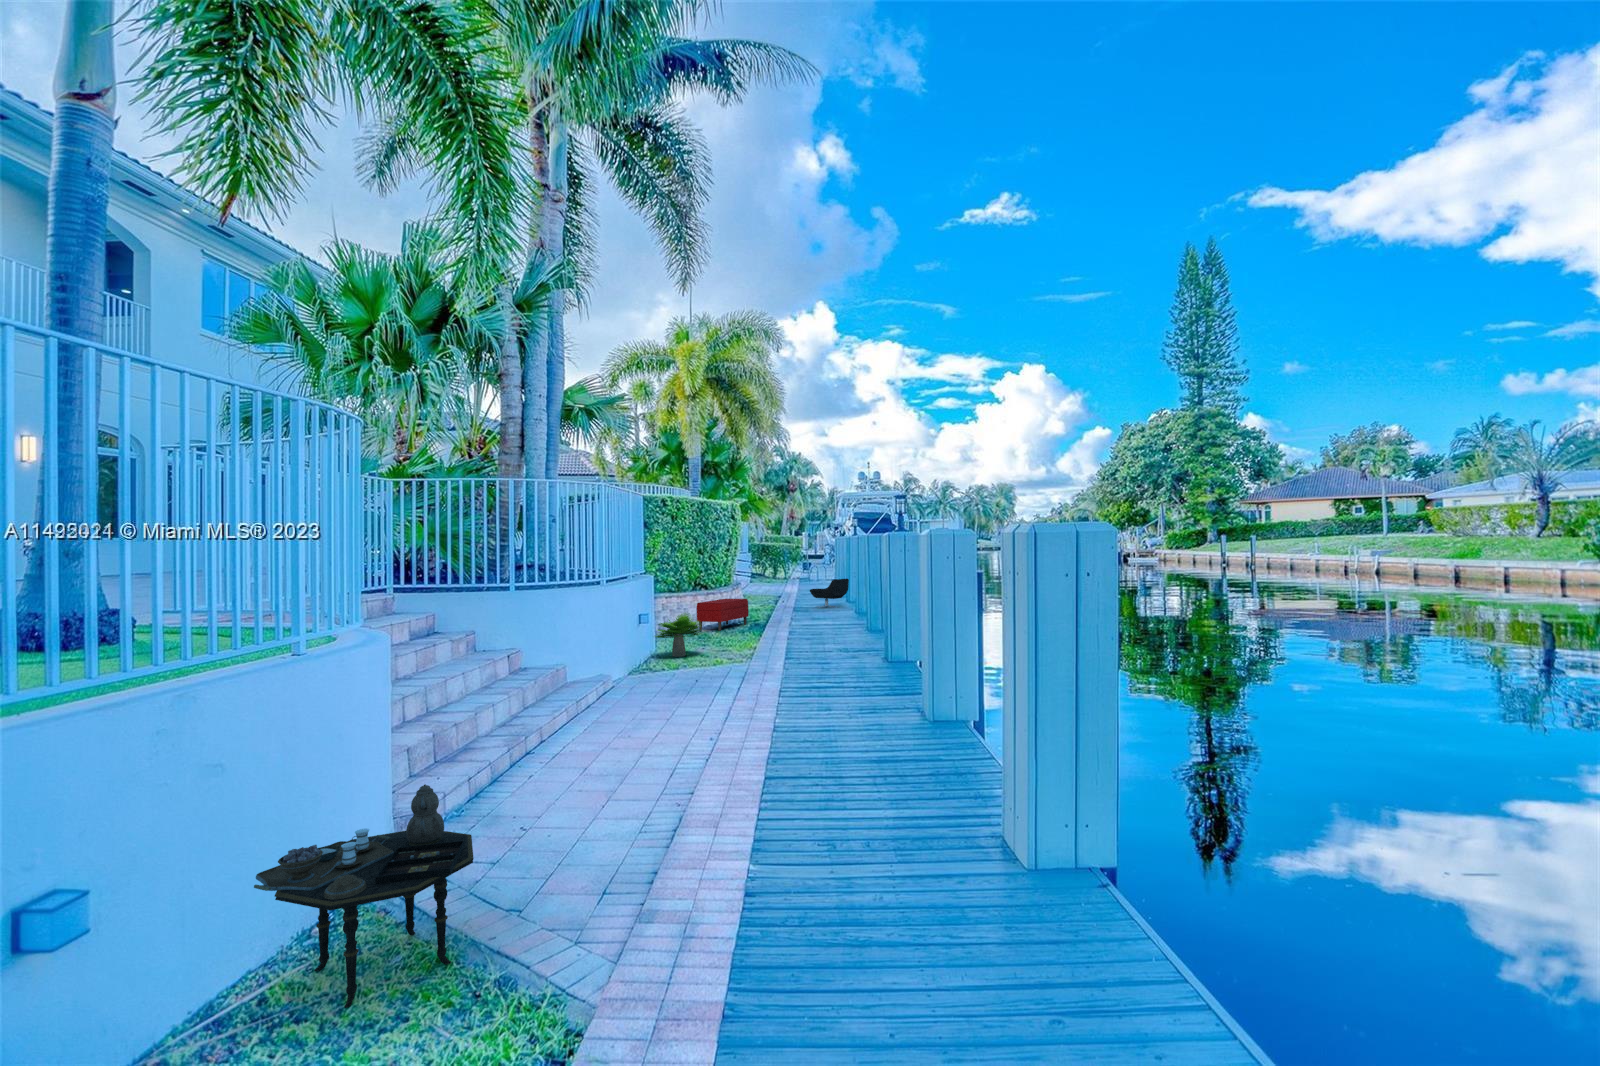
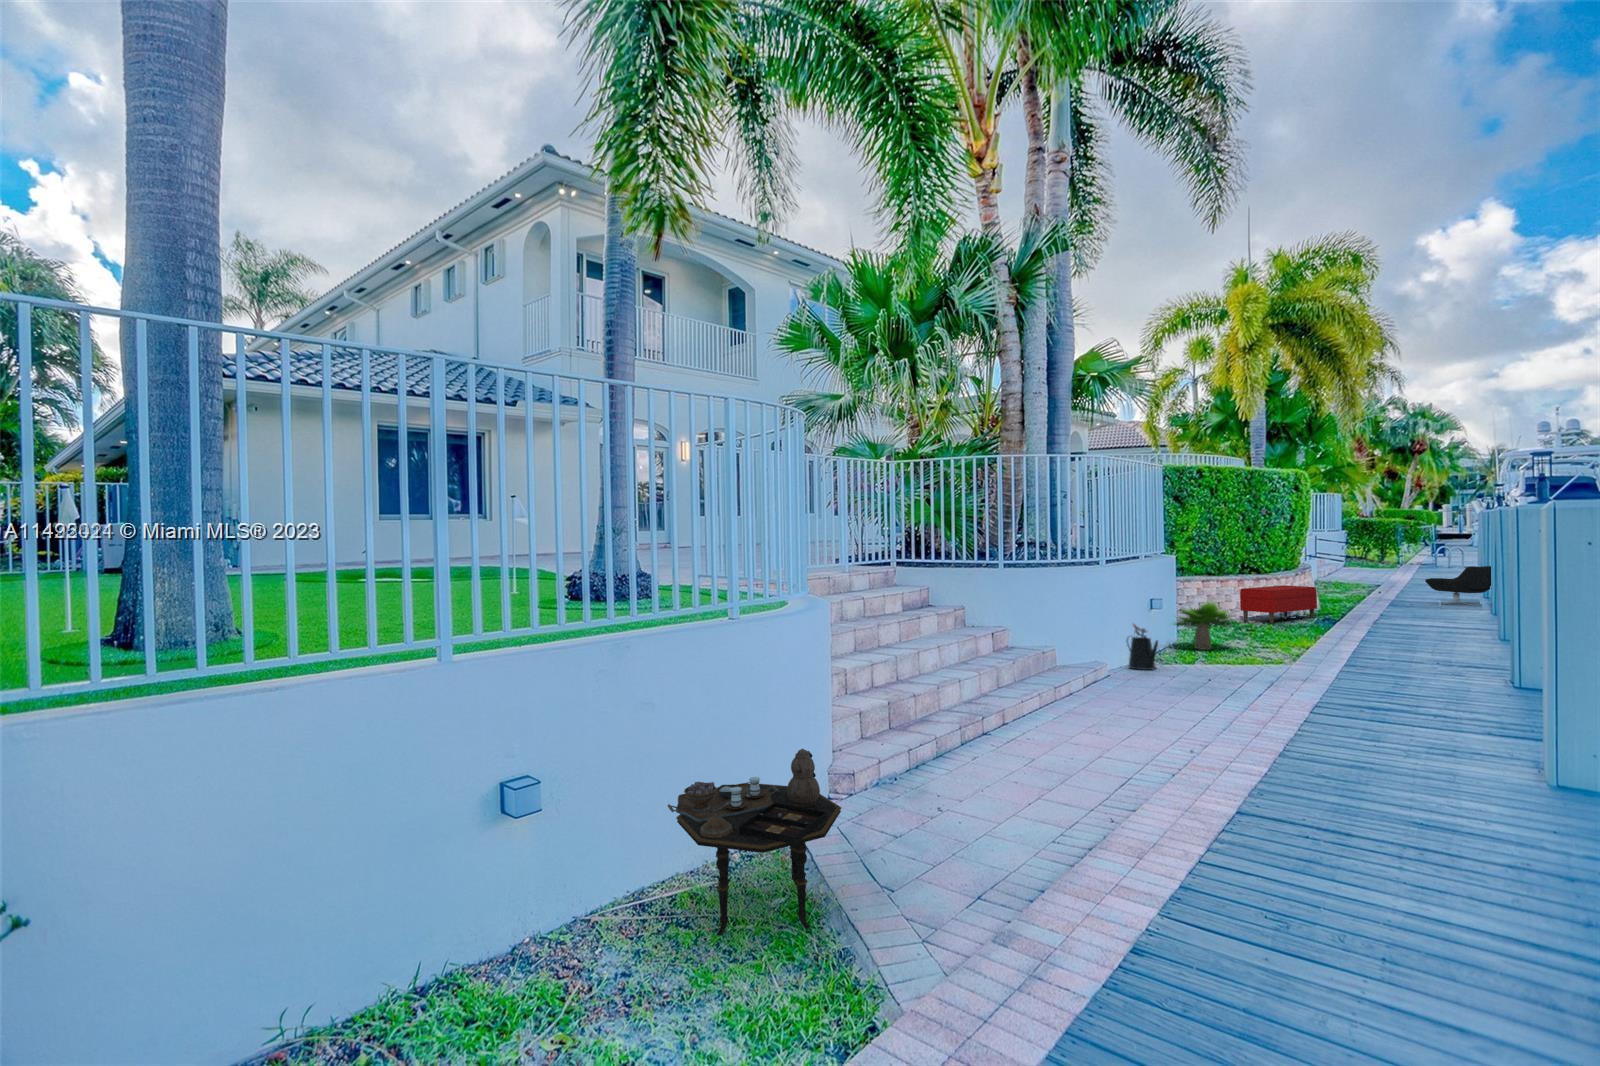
watering can: none [625,637,653,679] -> present [1127,624,1158,670]

